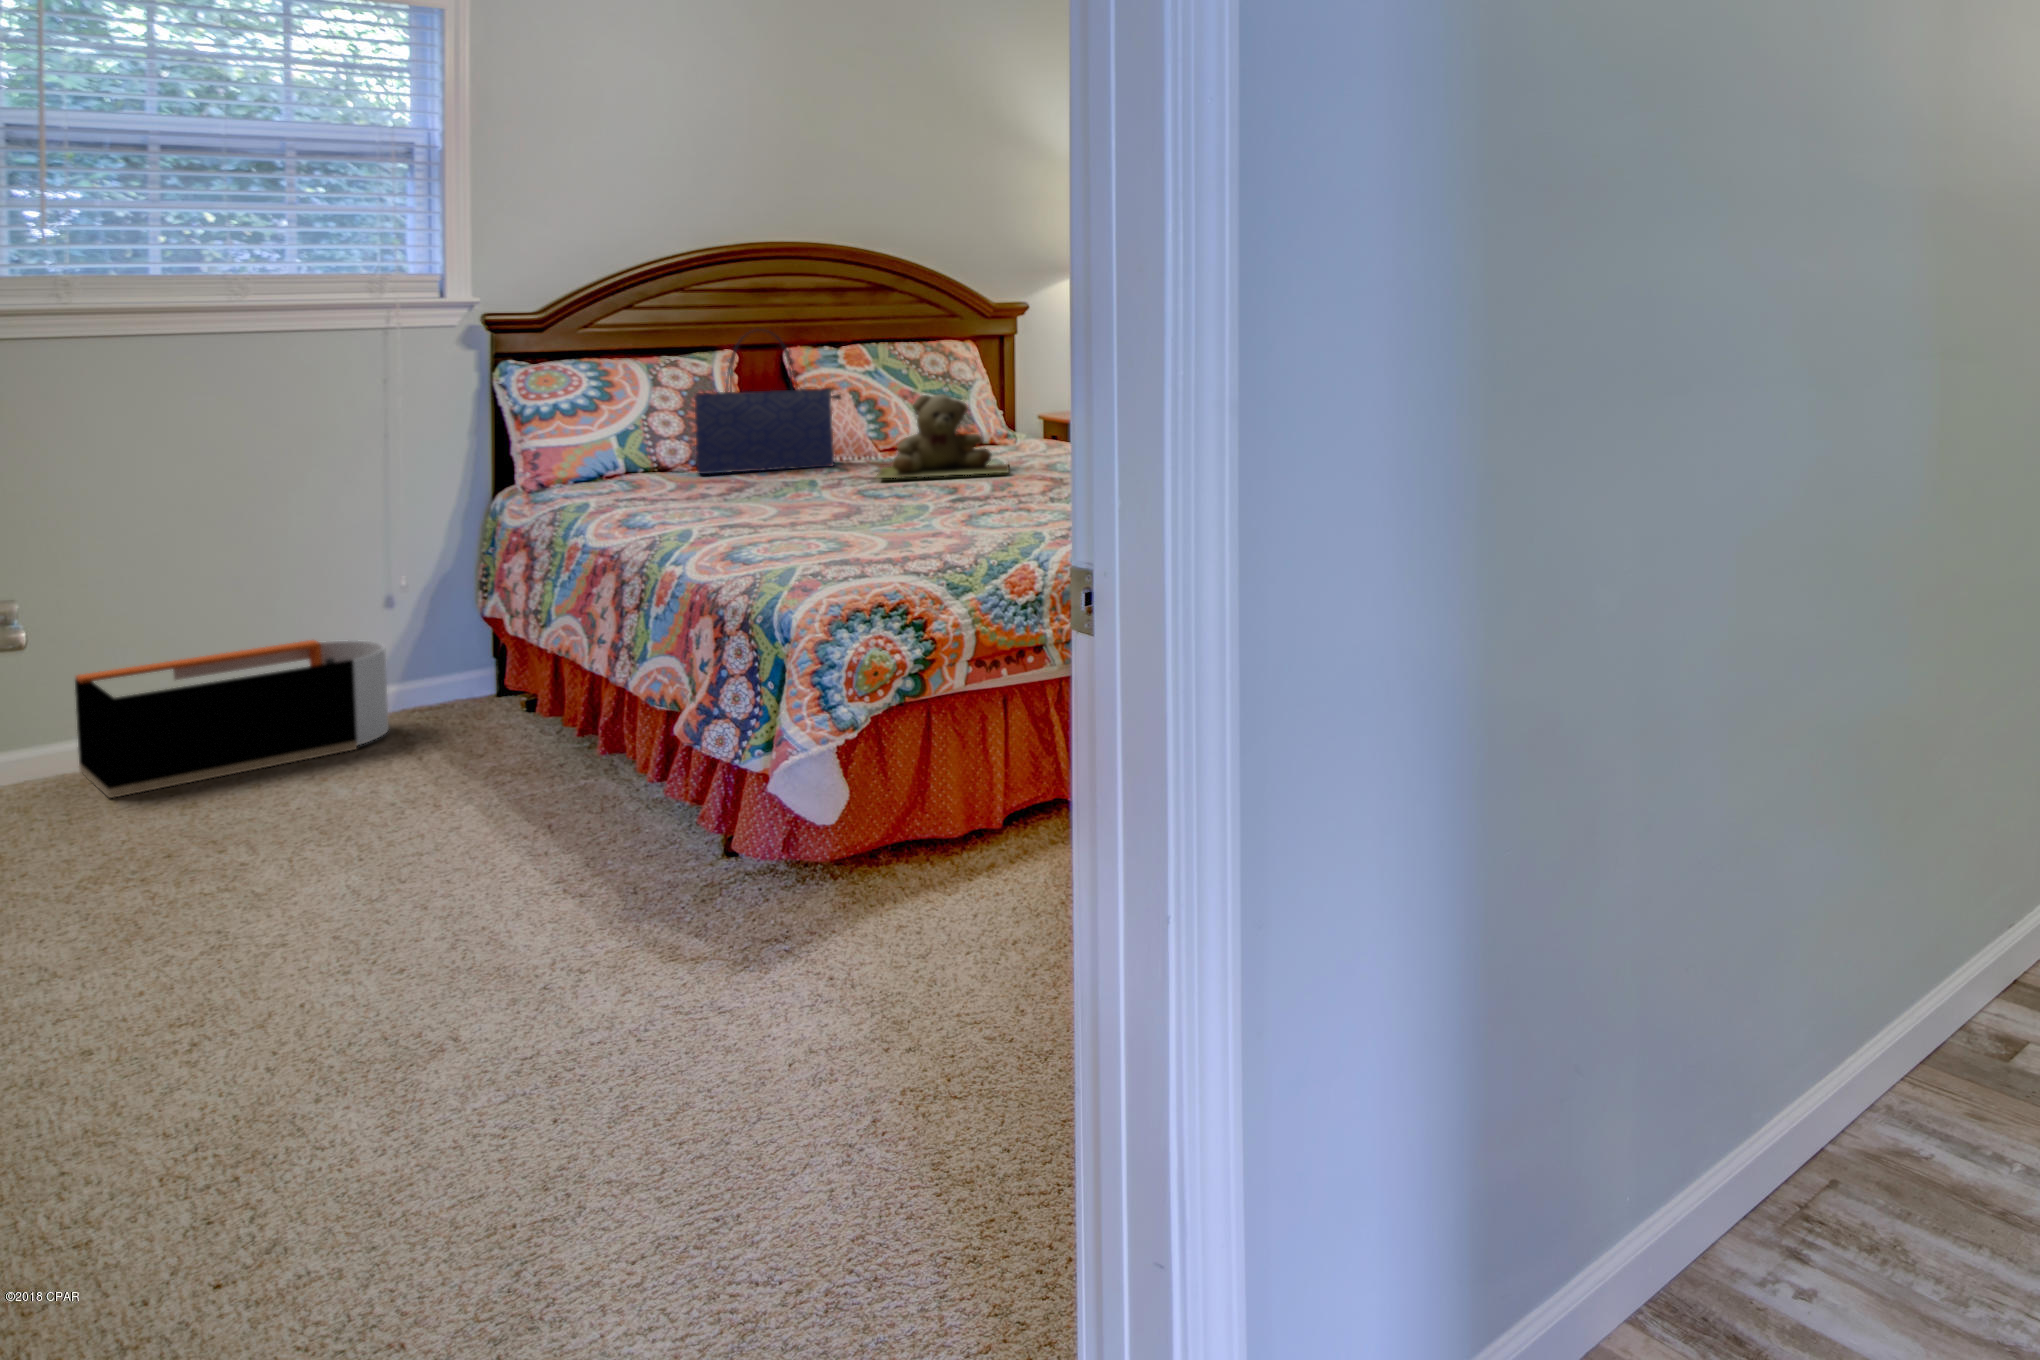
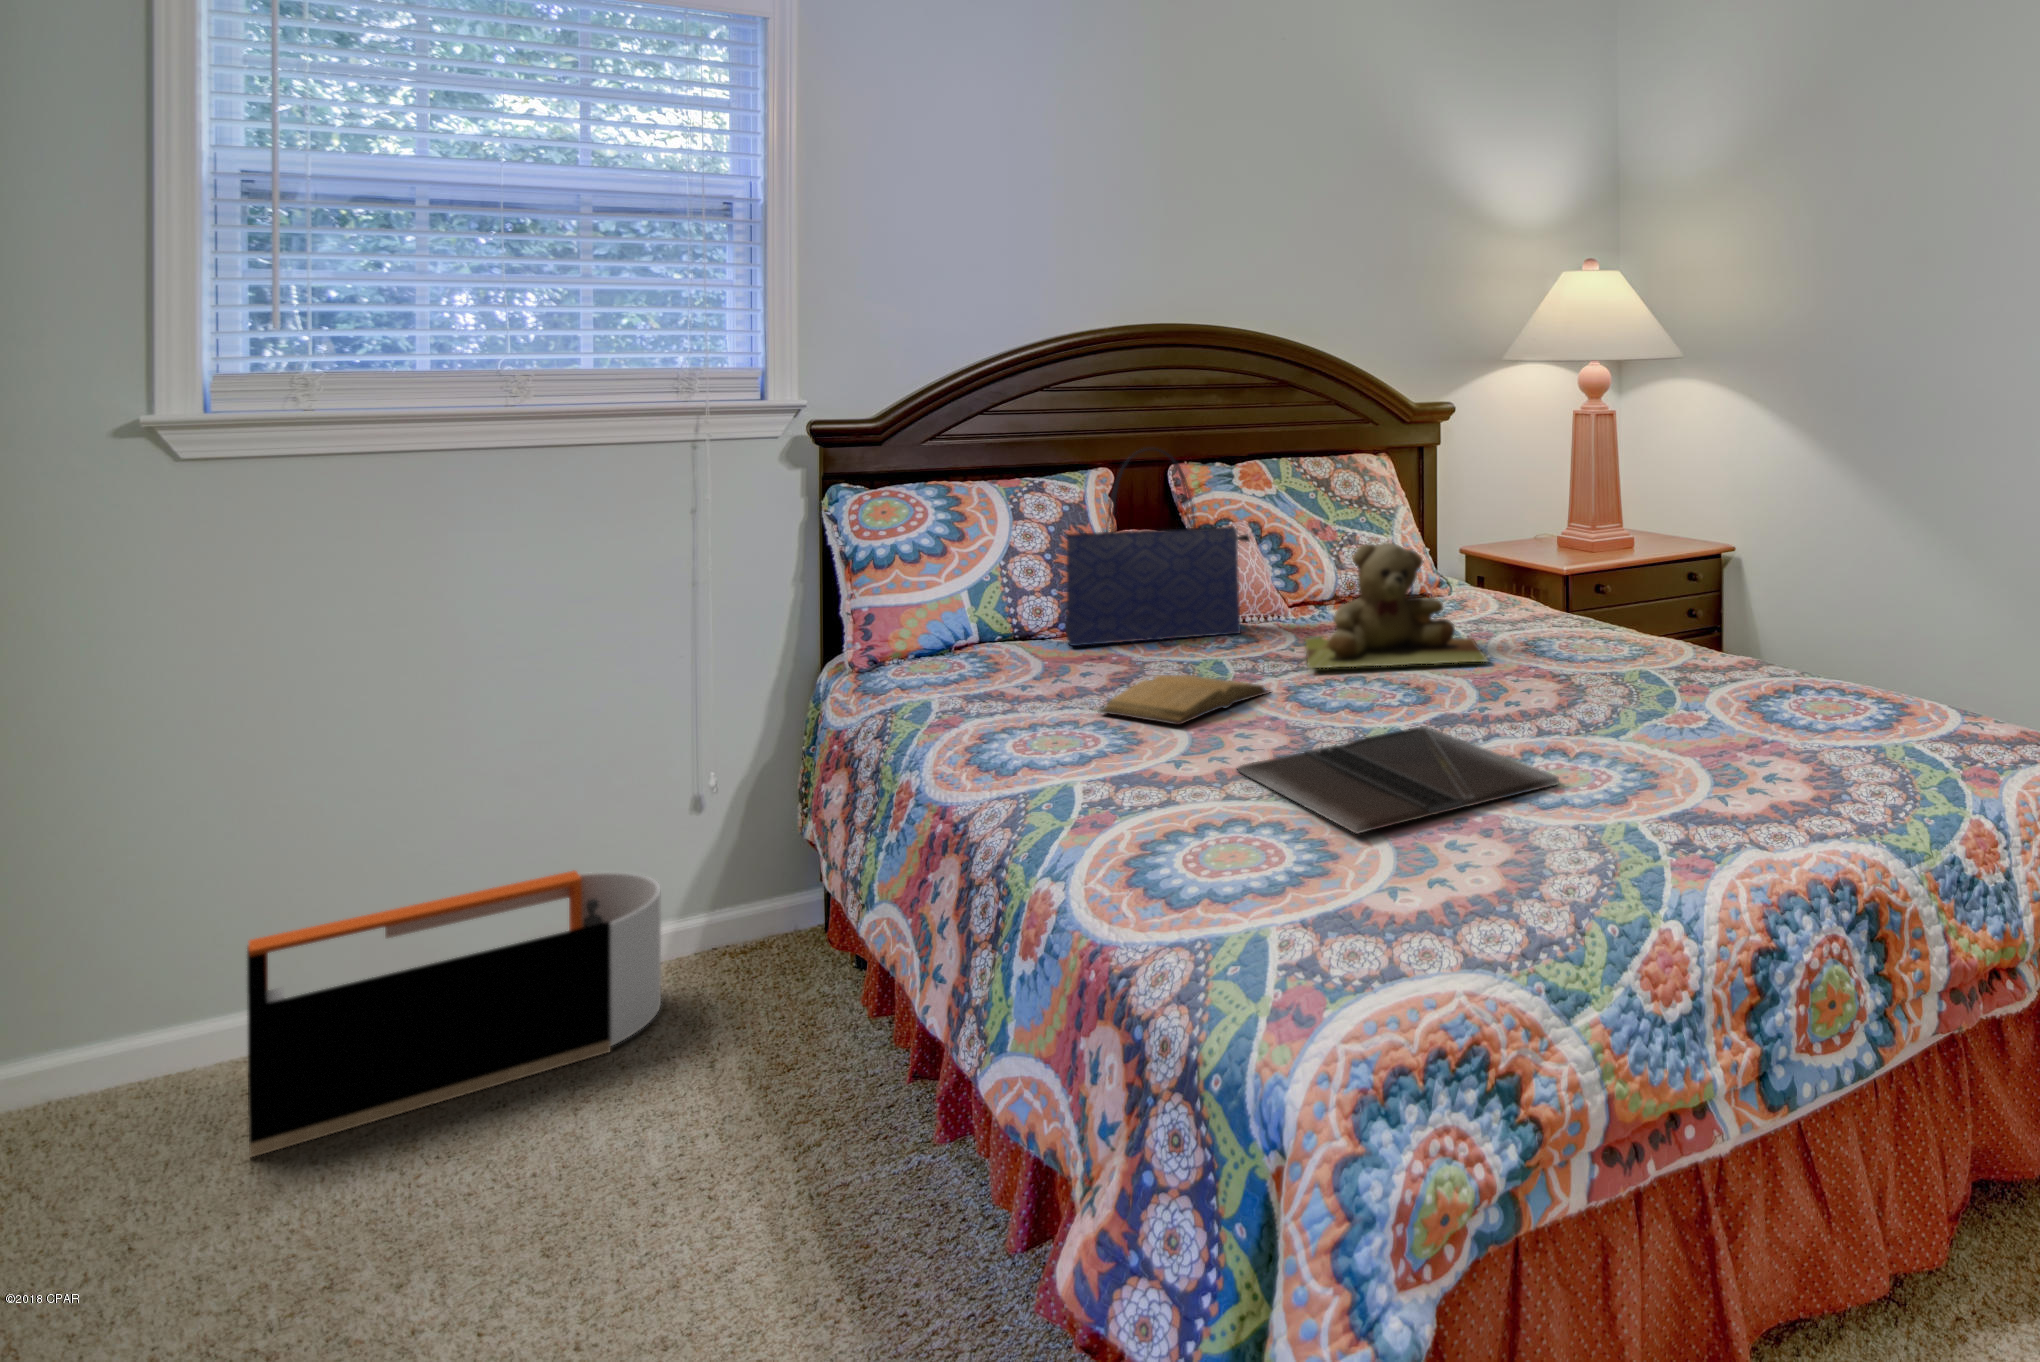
book: none [714,481,845,504] -> present [1099,675,1270,725]
laptop: none [804,501,1010,537] -> present [1237,726,1559,834]

